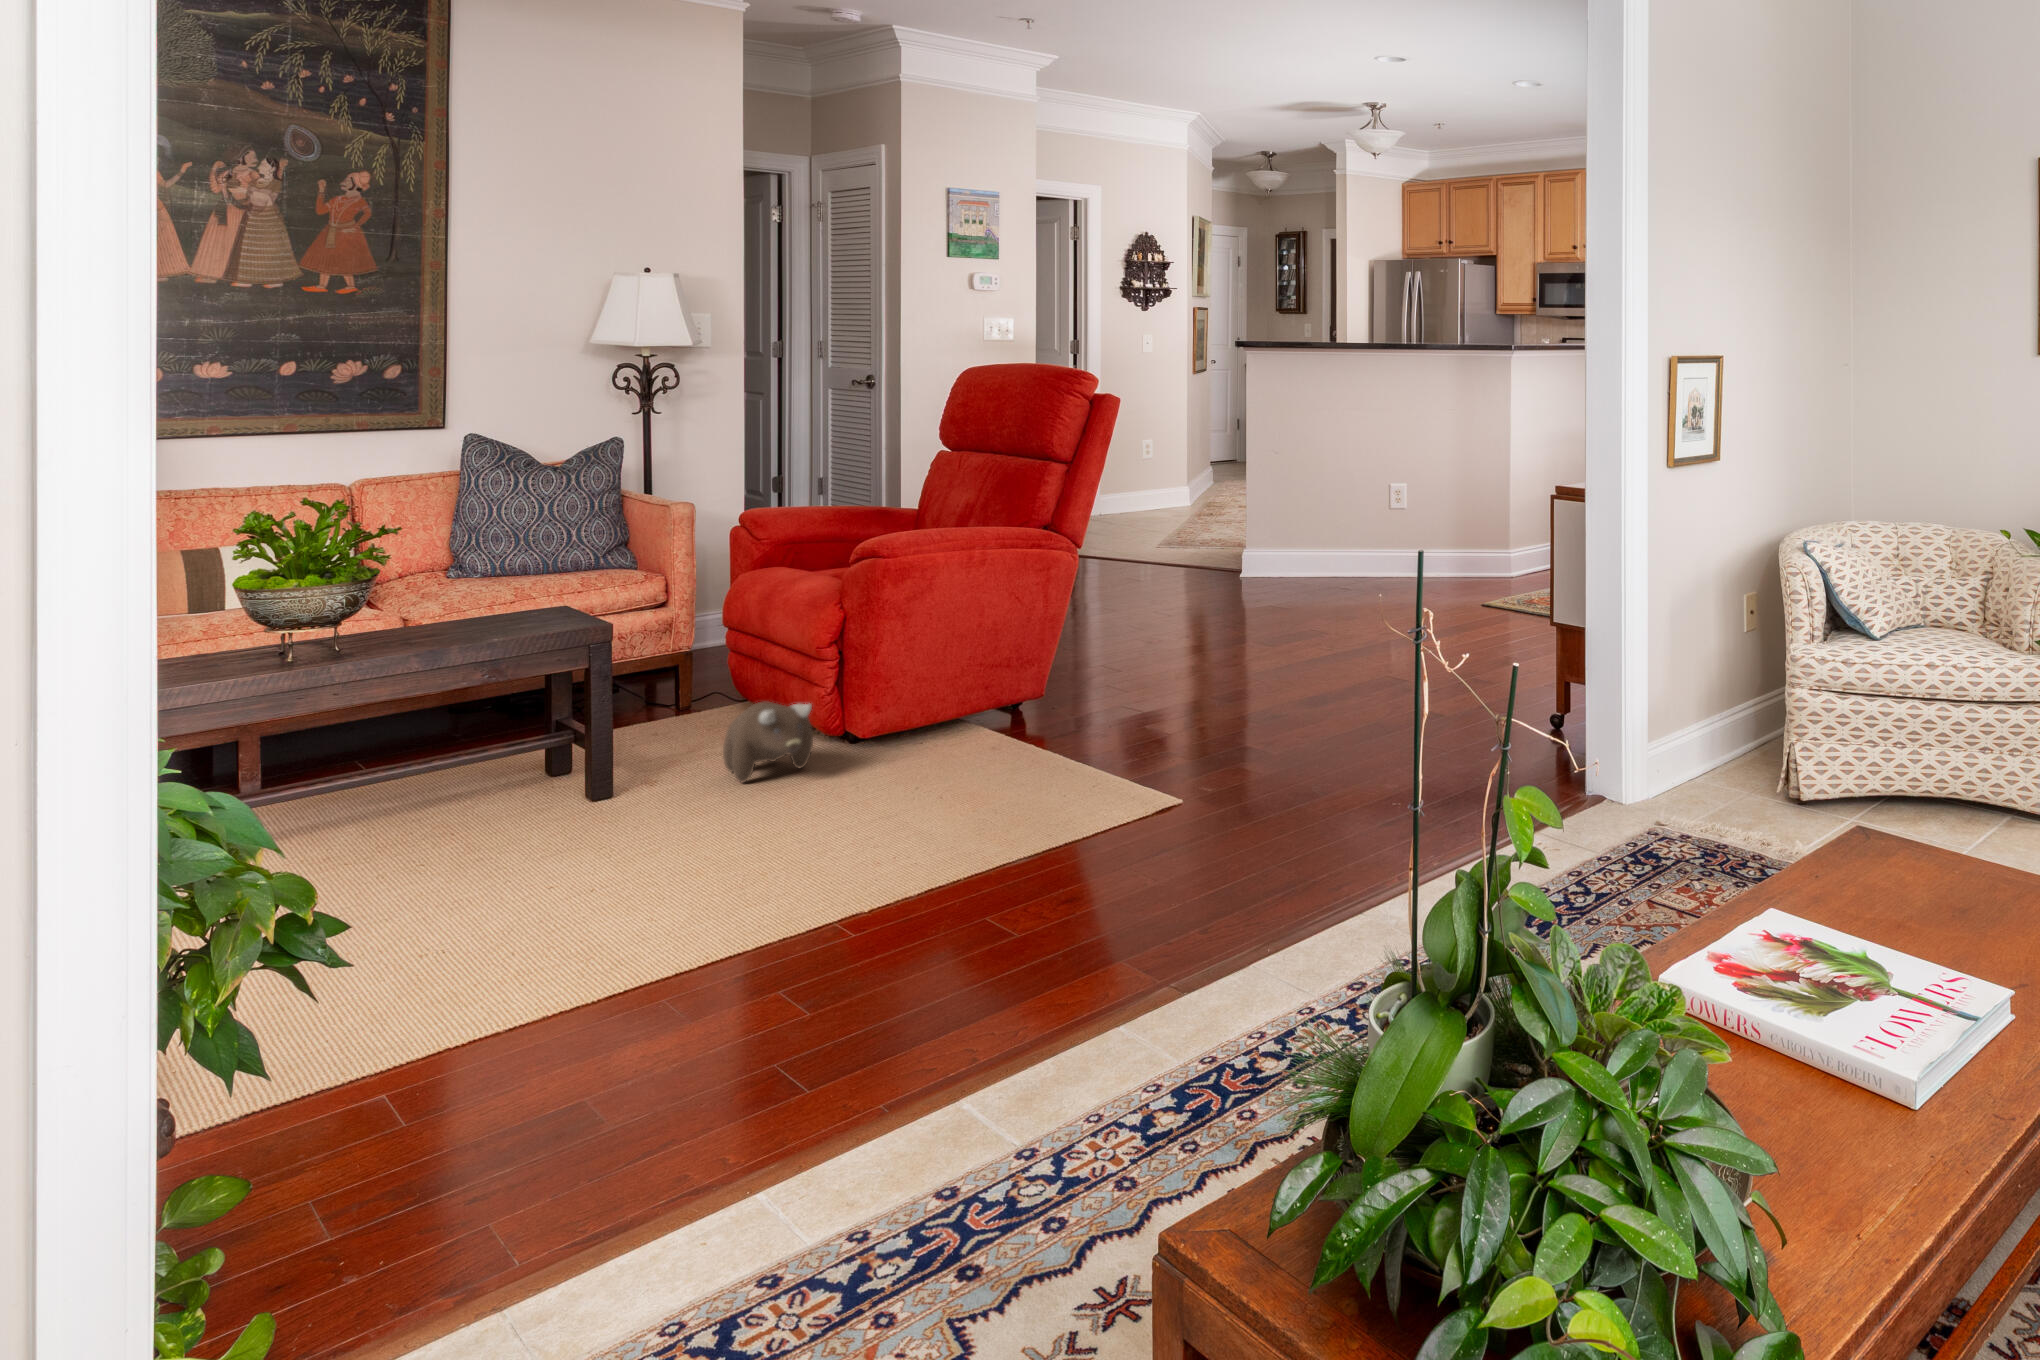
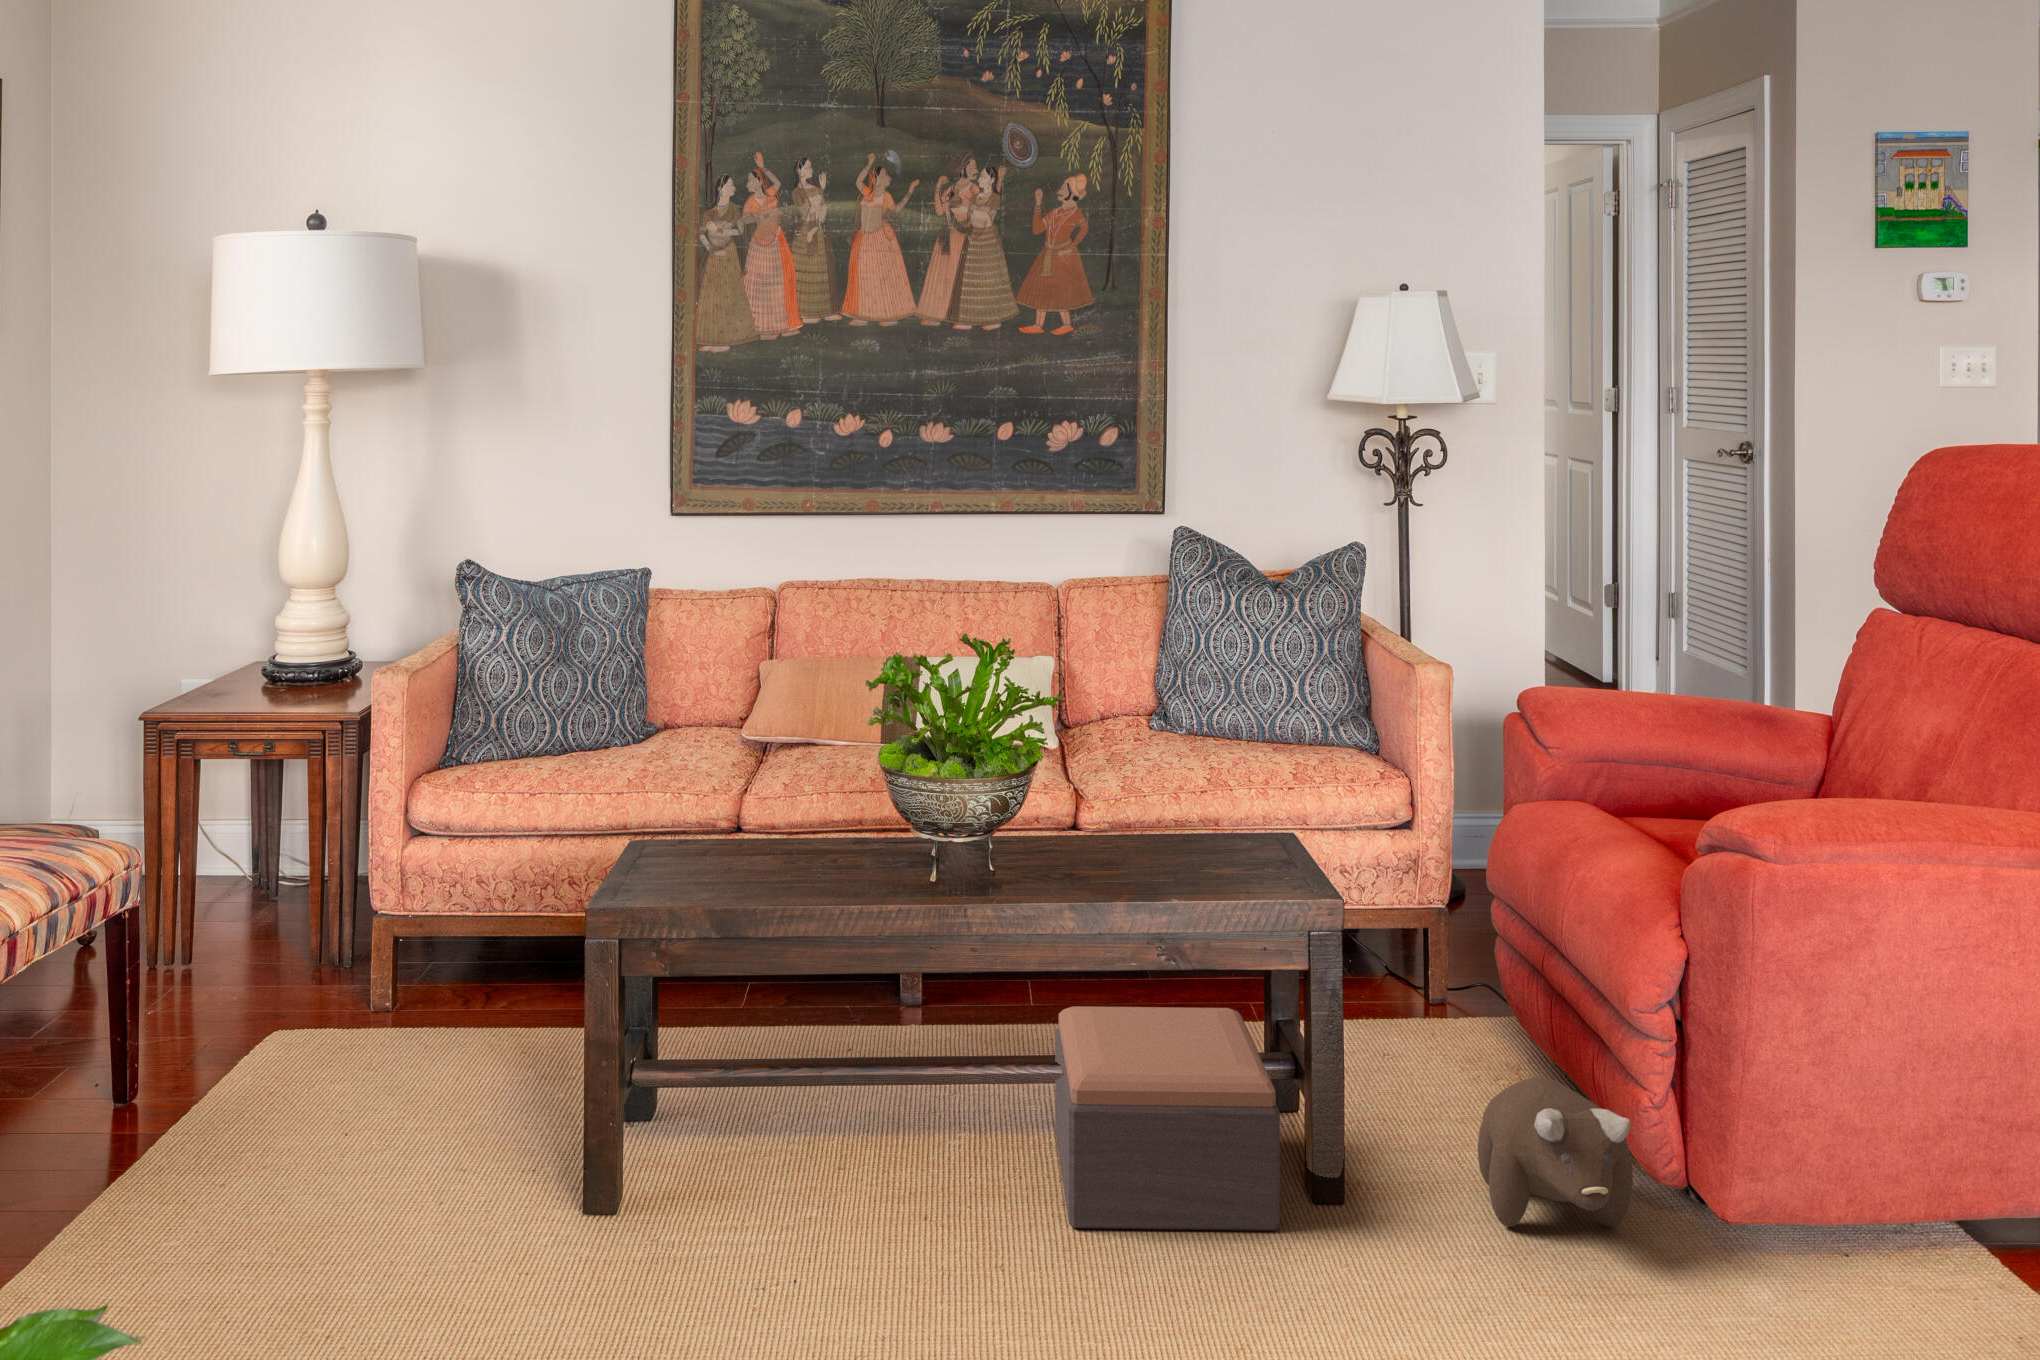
footstool: none [412,713,599,857] -> present [1055,1006,1280,1231]

